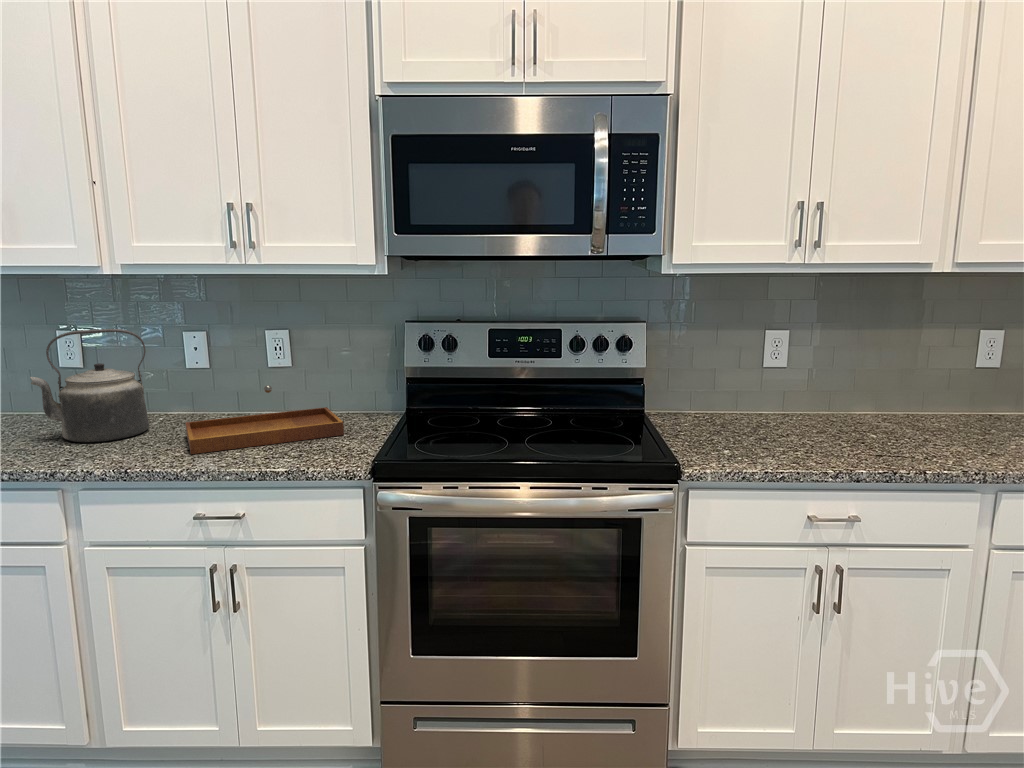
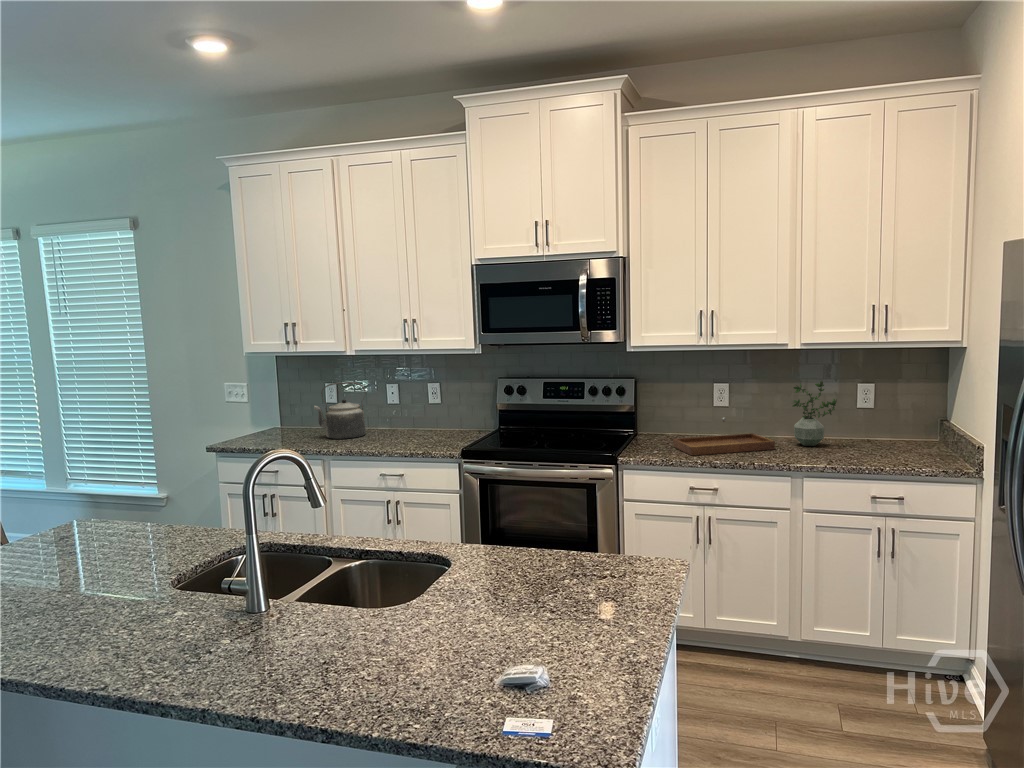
potted plant: none [905,326,976,429] -> present [793,381,837,446]
tray: present [186,385,344,454] -> present [673,417,775,455]

